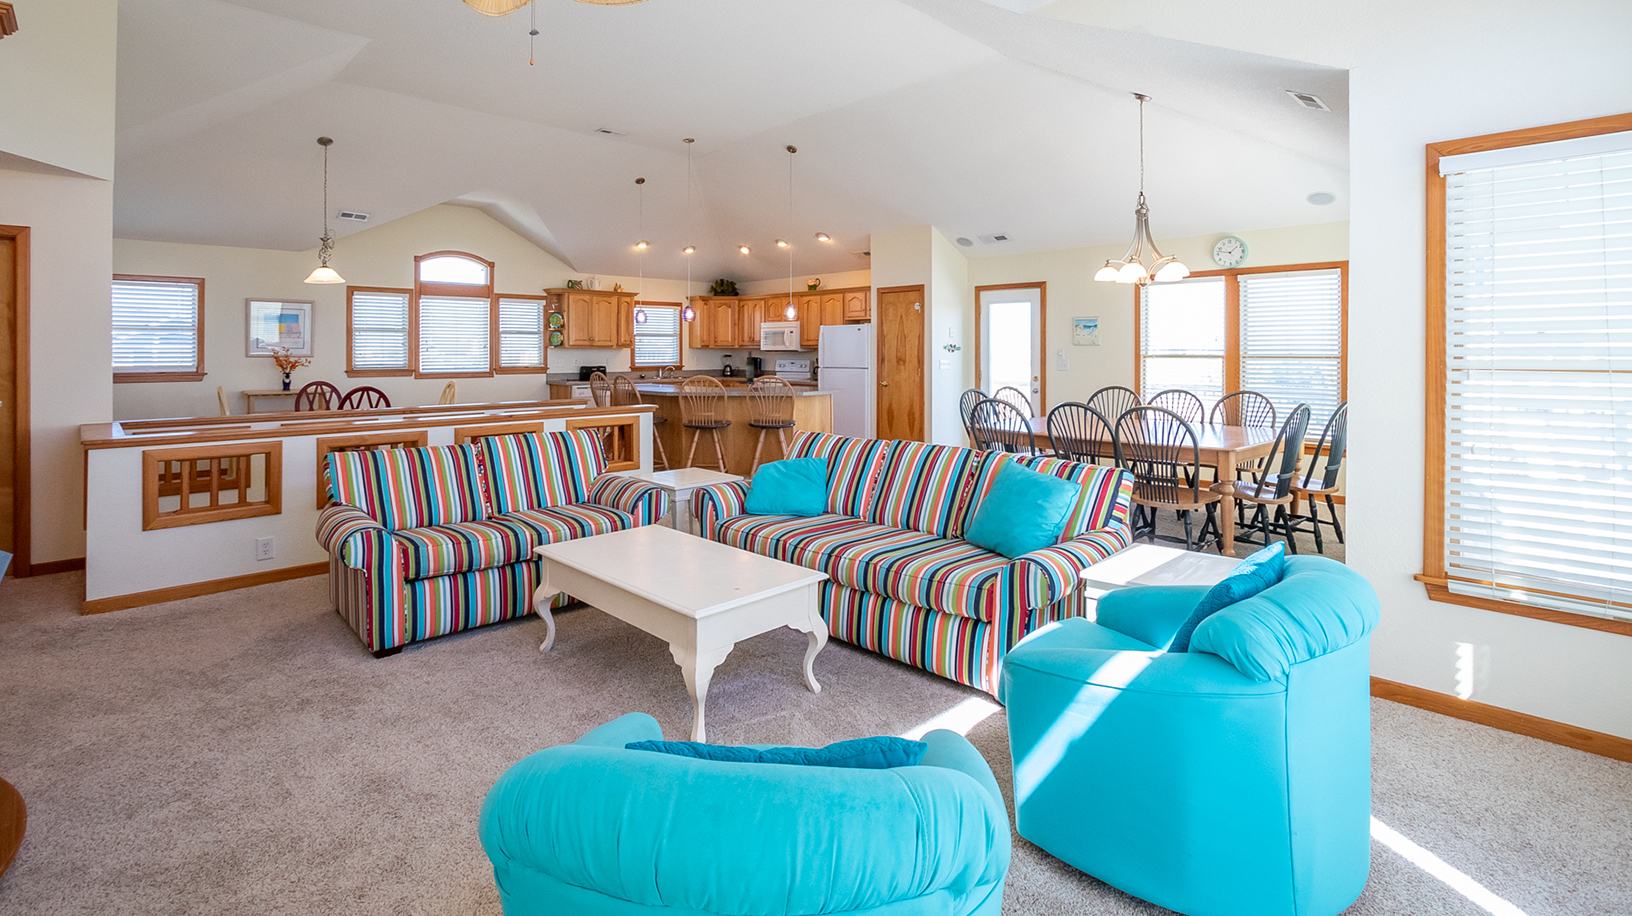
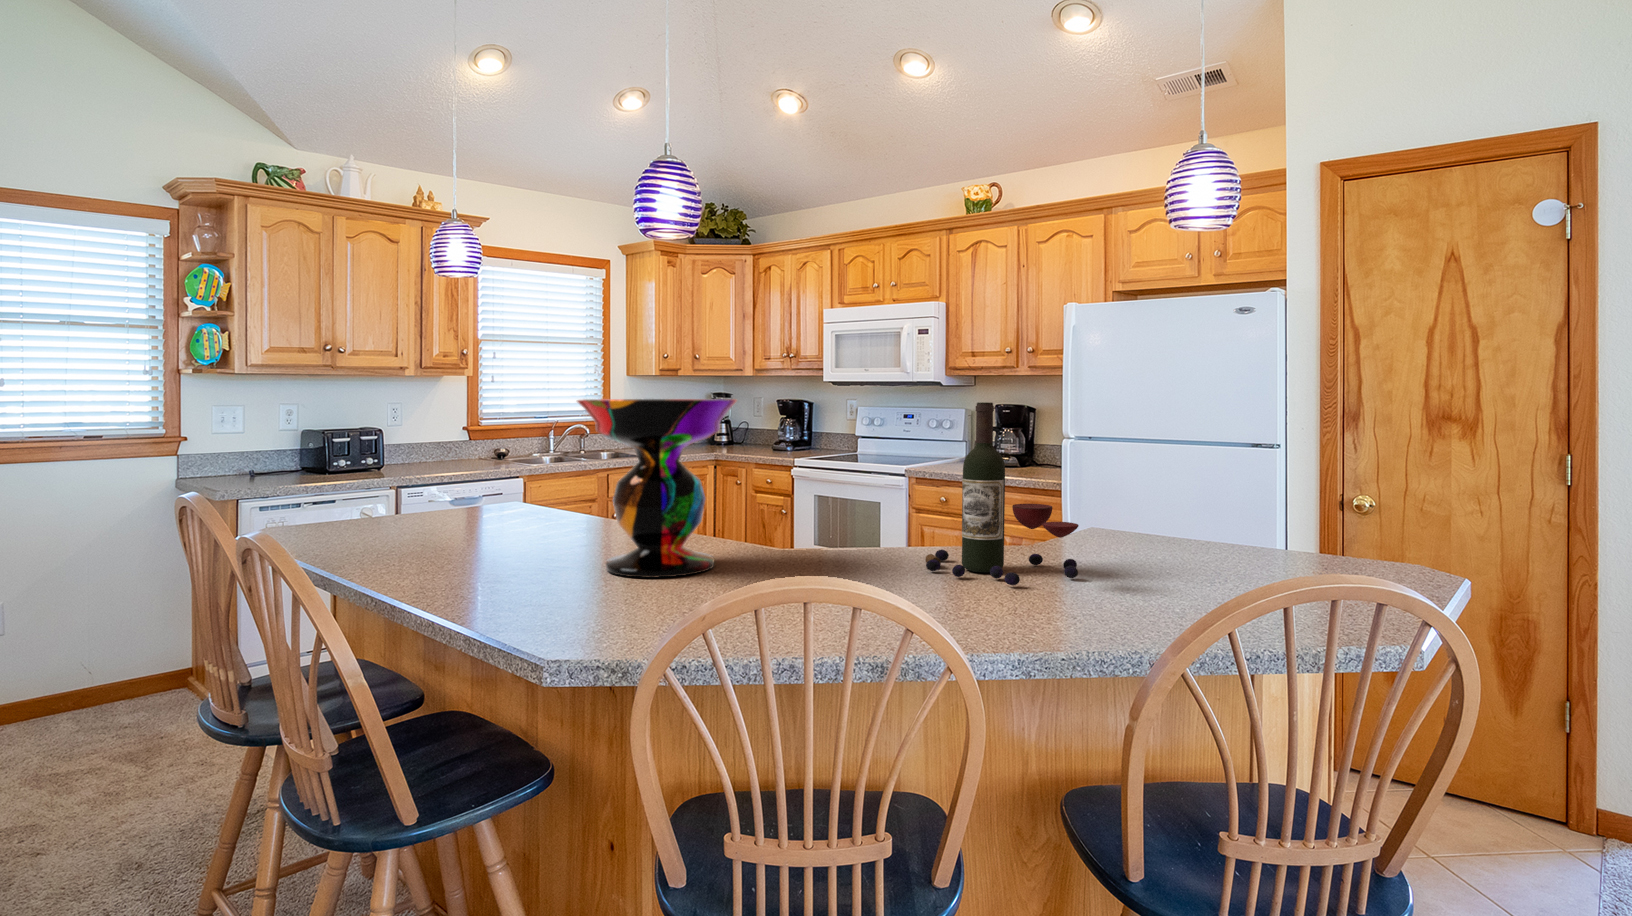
decorative bowl: none [672,351,704,384] -> present [577,399,737,578]

